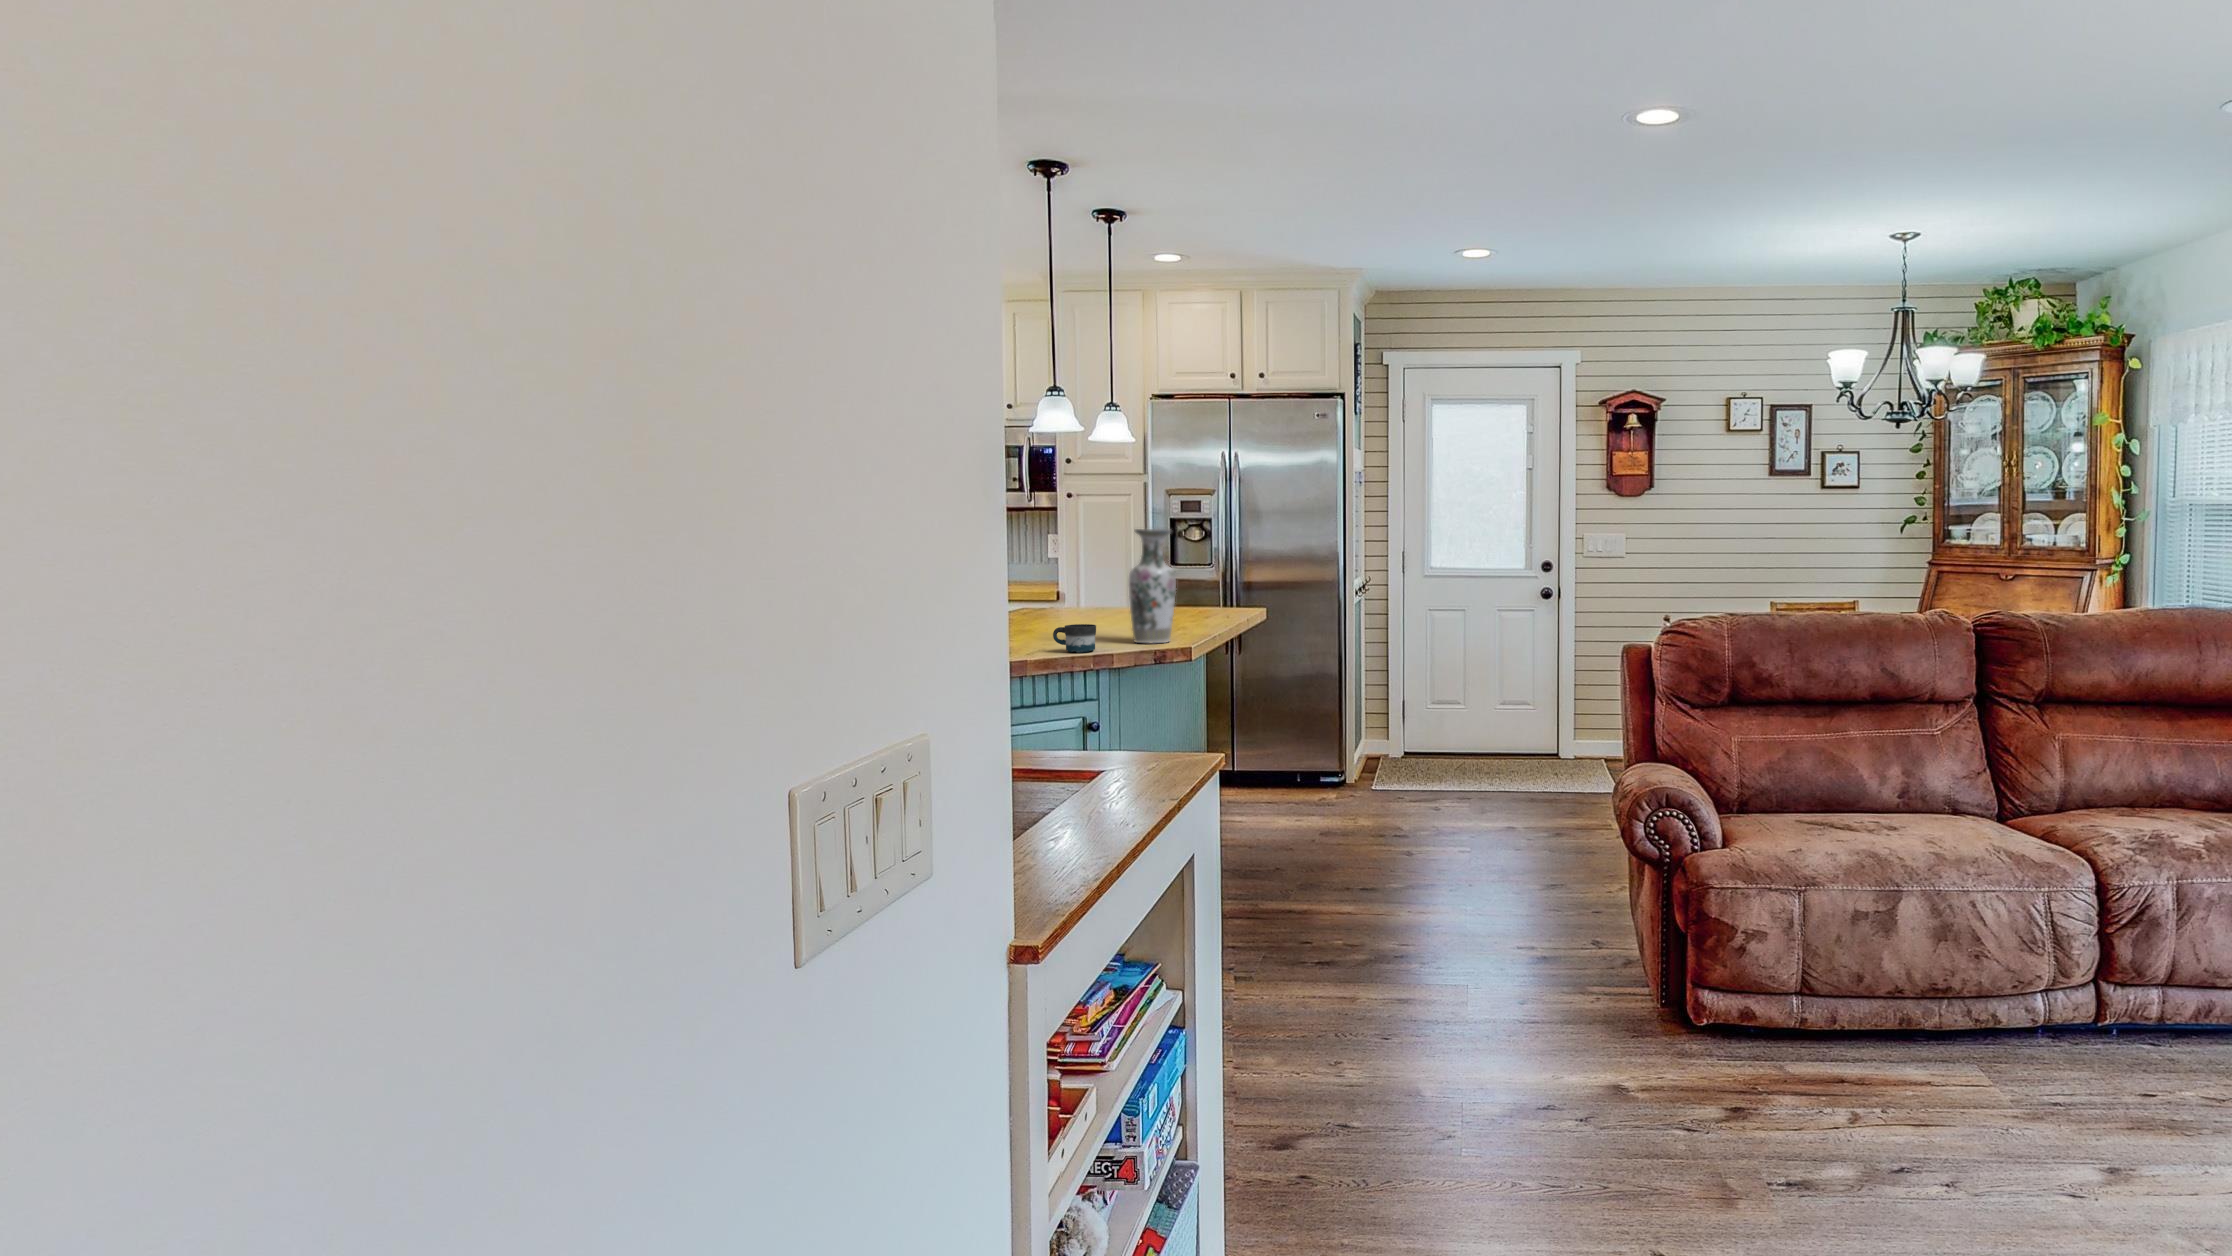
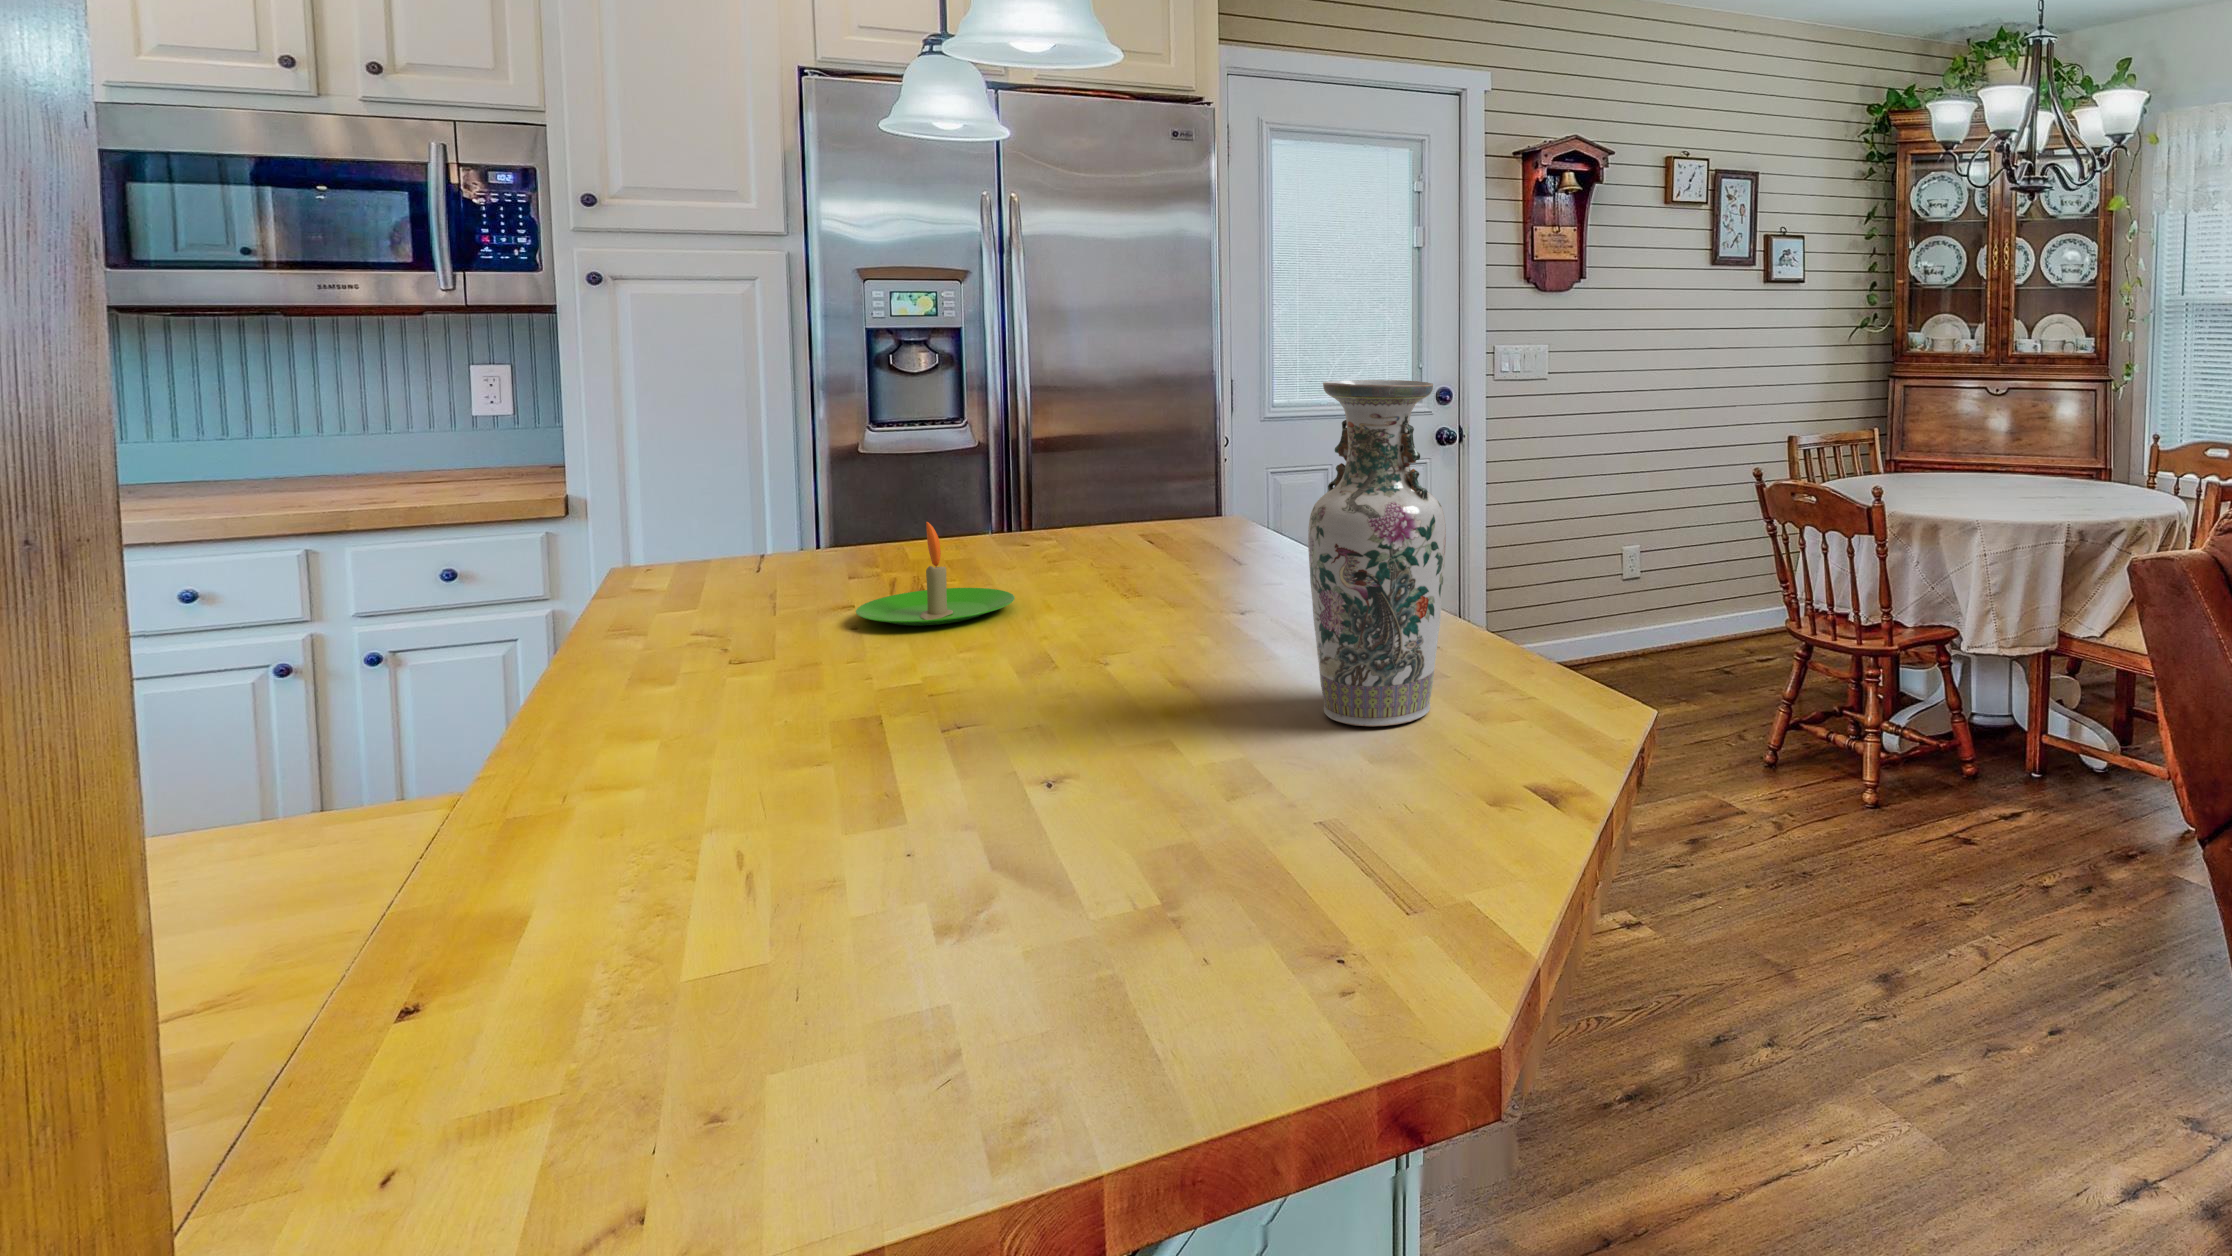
candle: none [1072,585,1128,622] -> present [856,522,1015,626]
mug: present [1053,624,1096,653] -> none [1236,717,1378,838]

